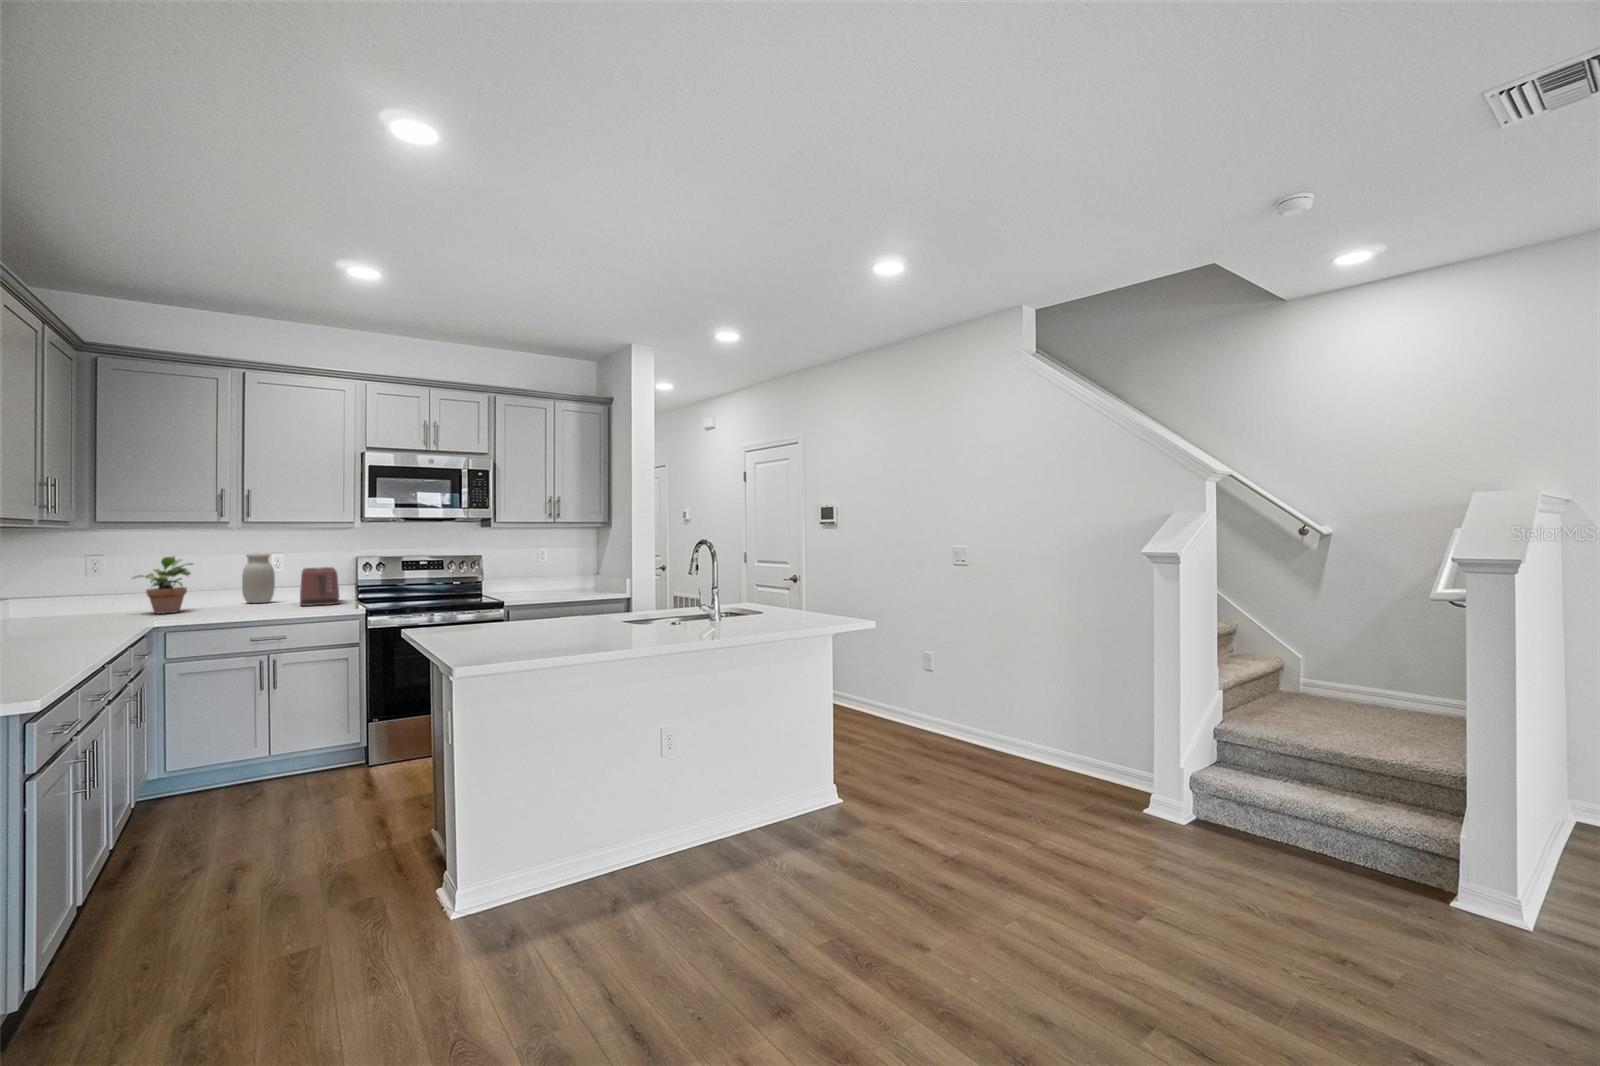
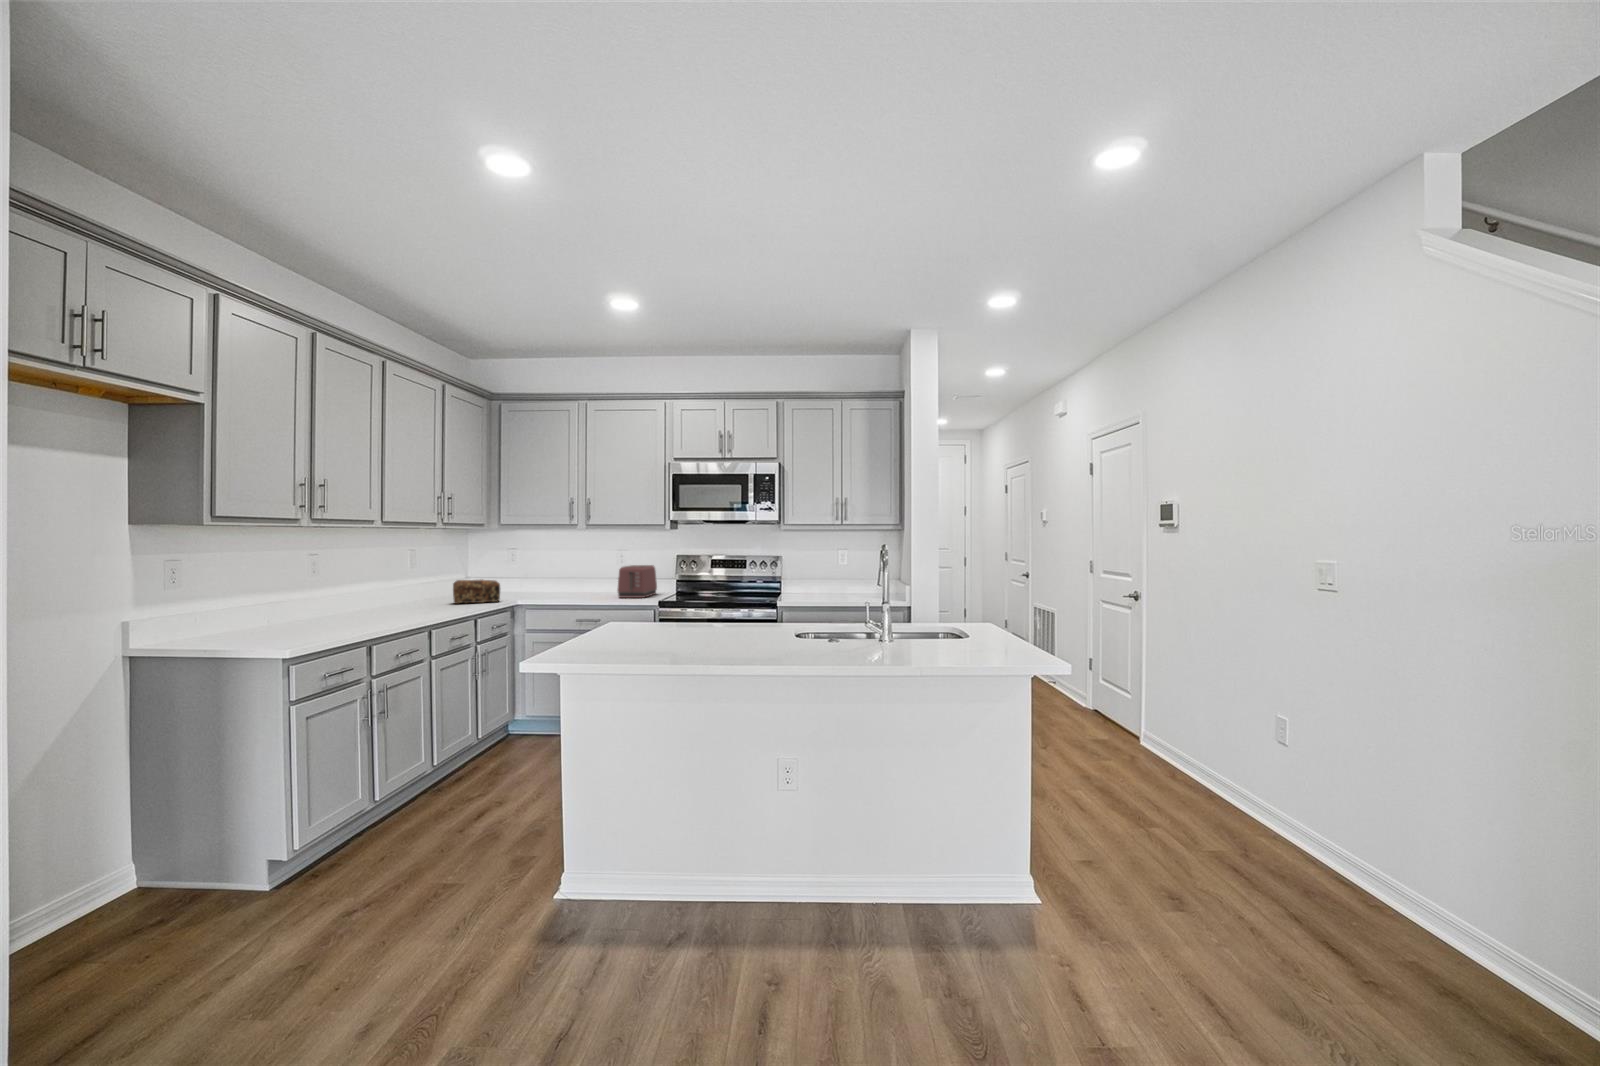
jar: present [242,552,275,603] -> none [595,551,617,593]
potted plant: present [132,556,193,613] -> none [518,553,558,598]
bread loaf: none [38,592,127,627] -> present [453,579,500,604]

